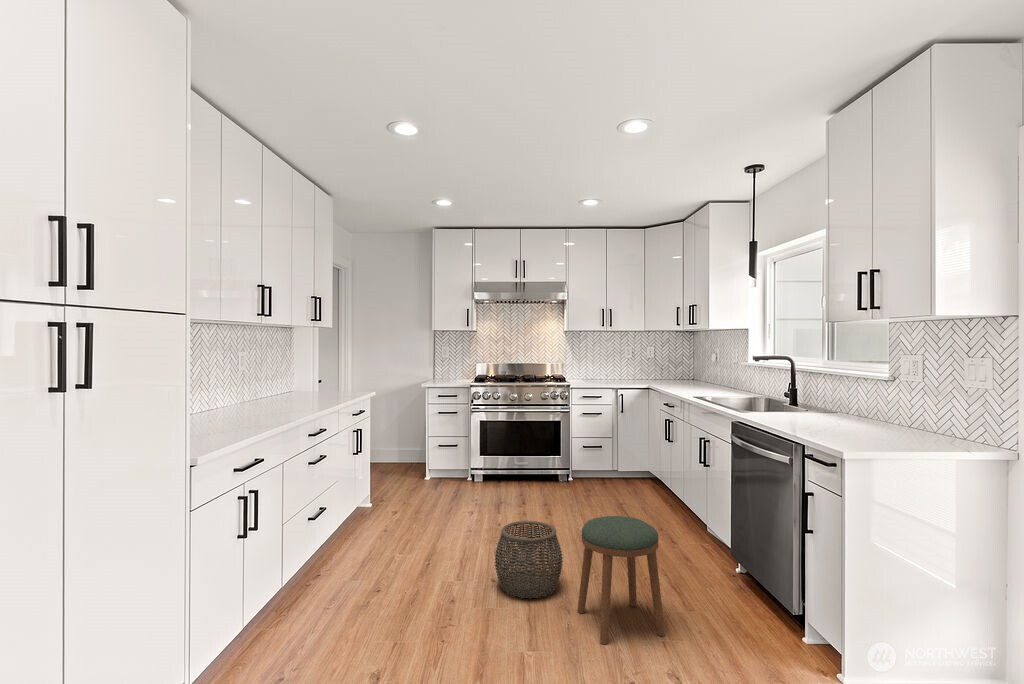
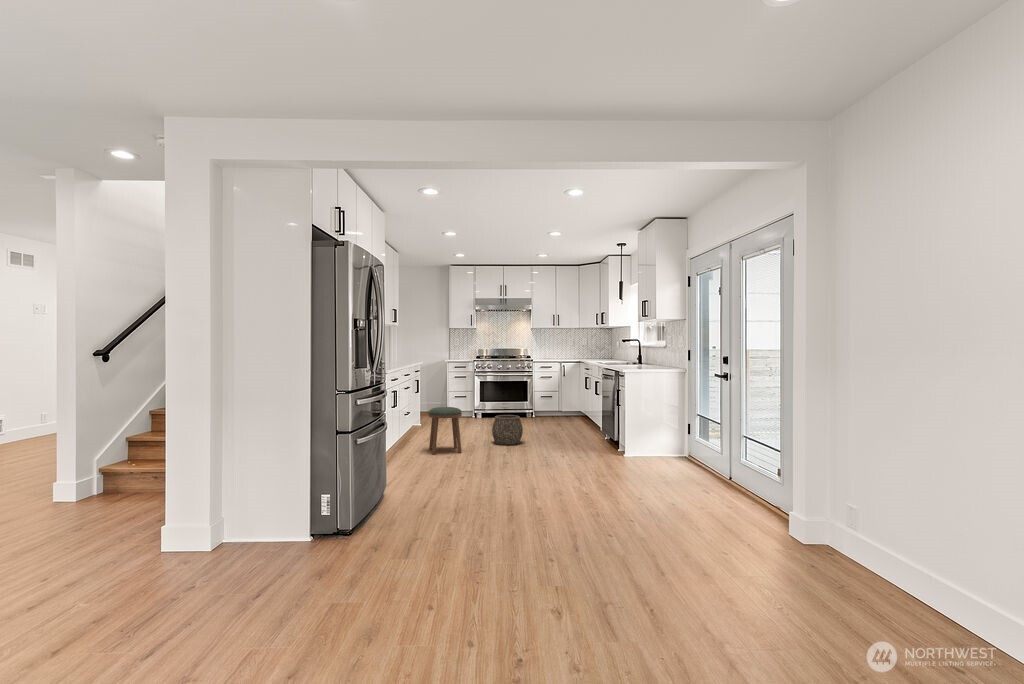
stool: present [577,516,665,644] -> present [429,407,462,454]

